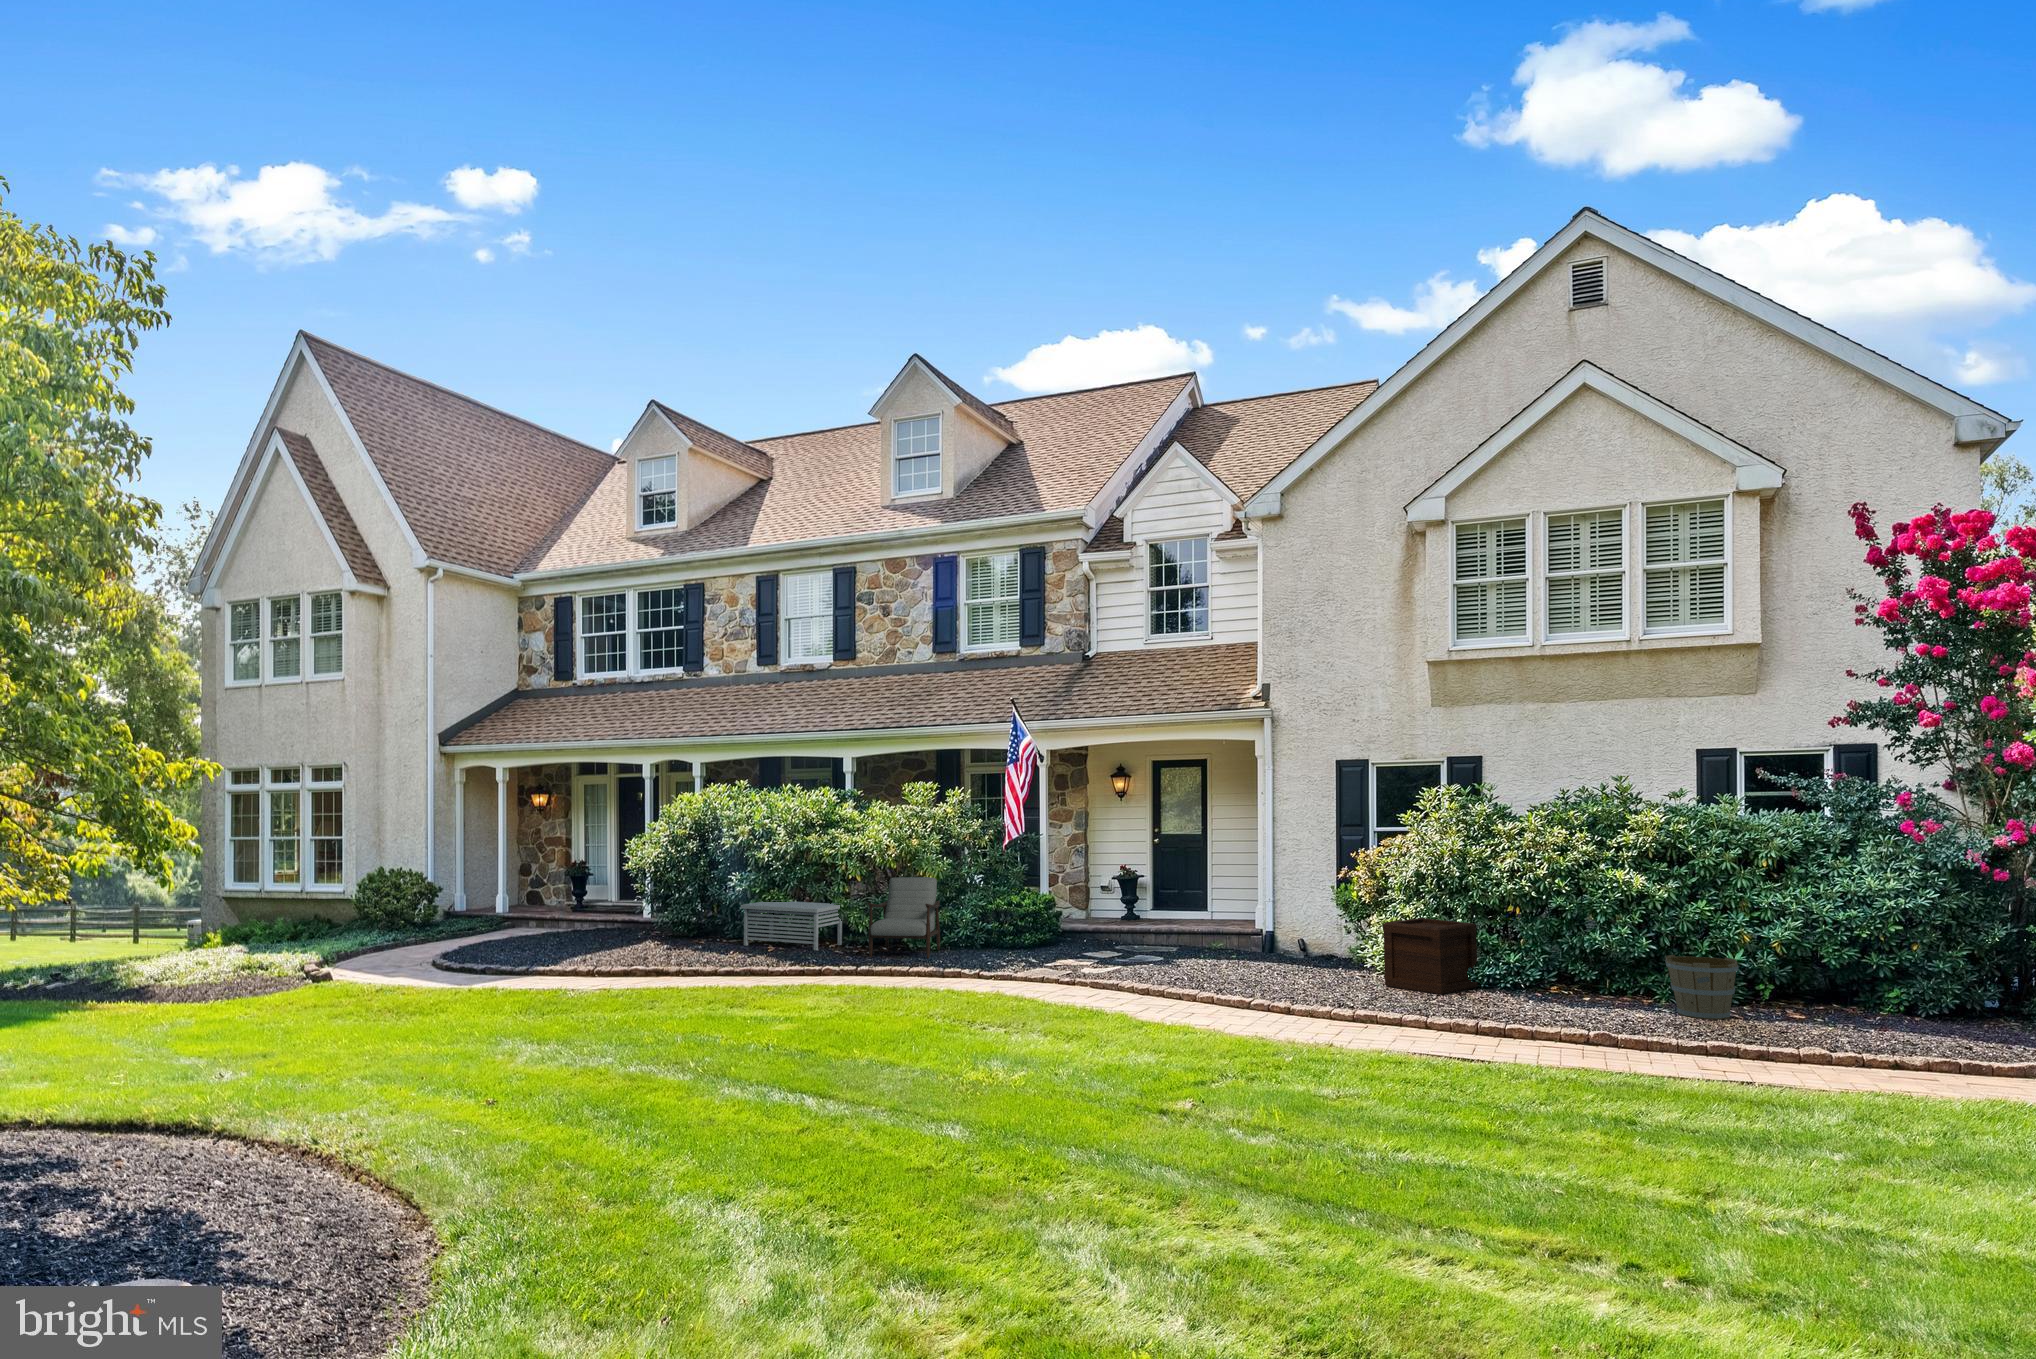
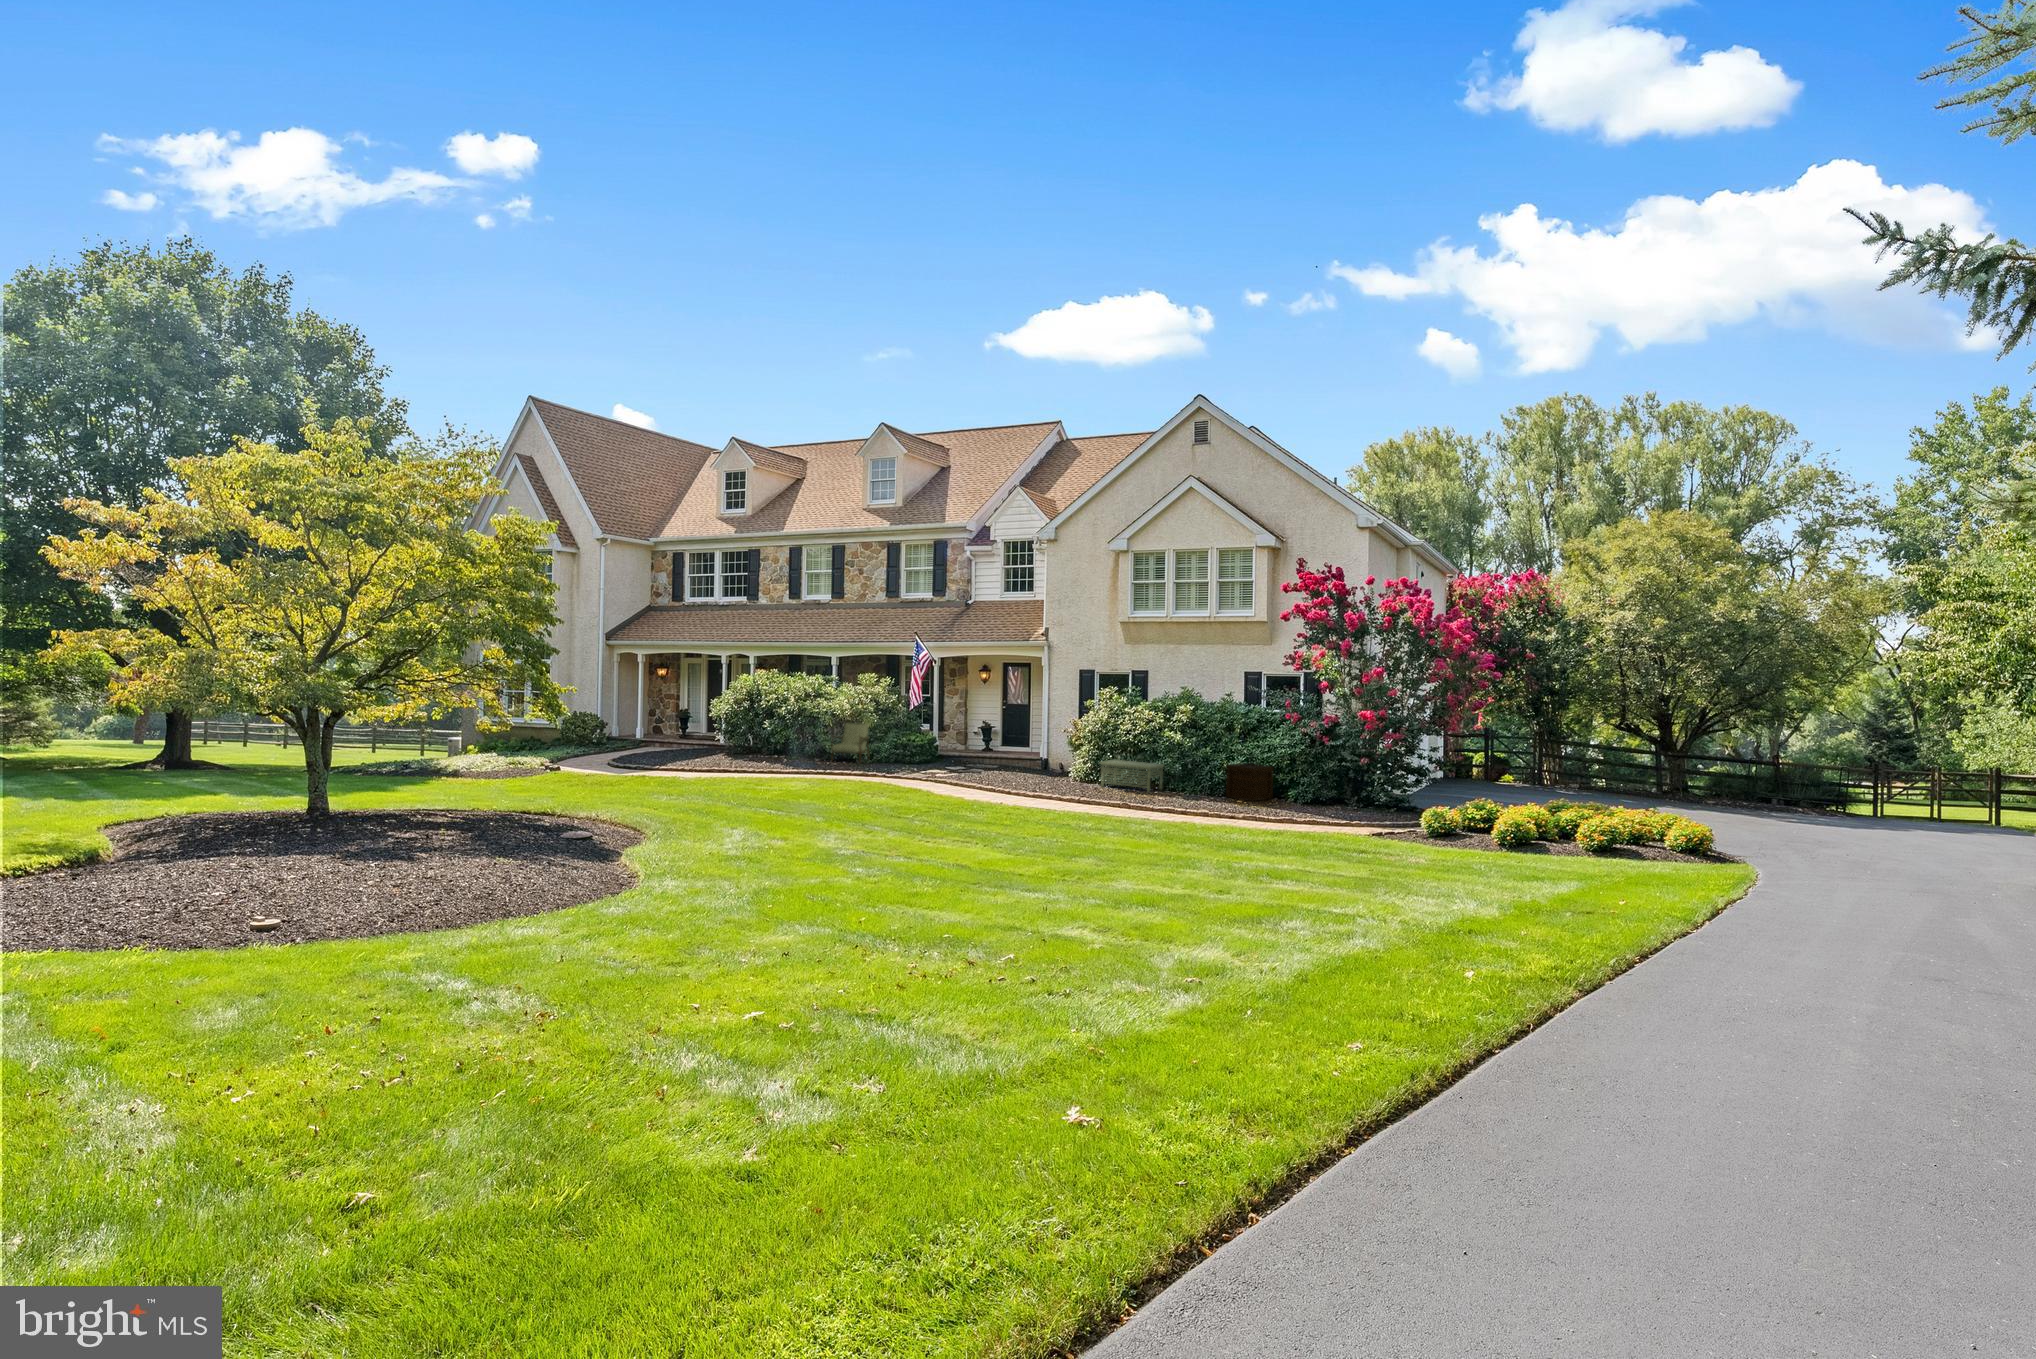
storage bench: present [741,901,842,950] -> present [1100,760,1164,791]
wooden crate: present [1383,918,1478,995] -> present [1226,763,1273,801]
wooden bucket: present [1665,955,1739,1020] -> none [1166,768,1195,795]

